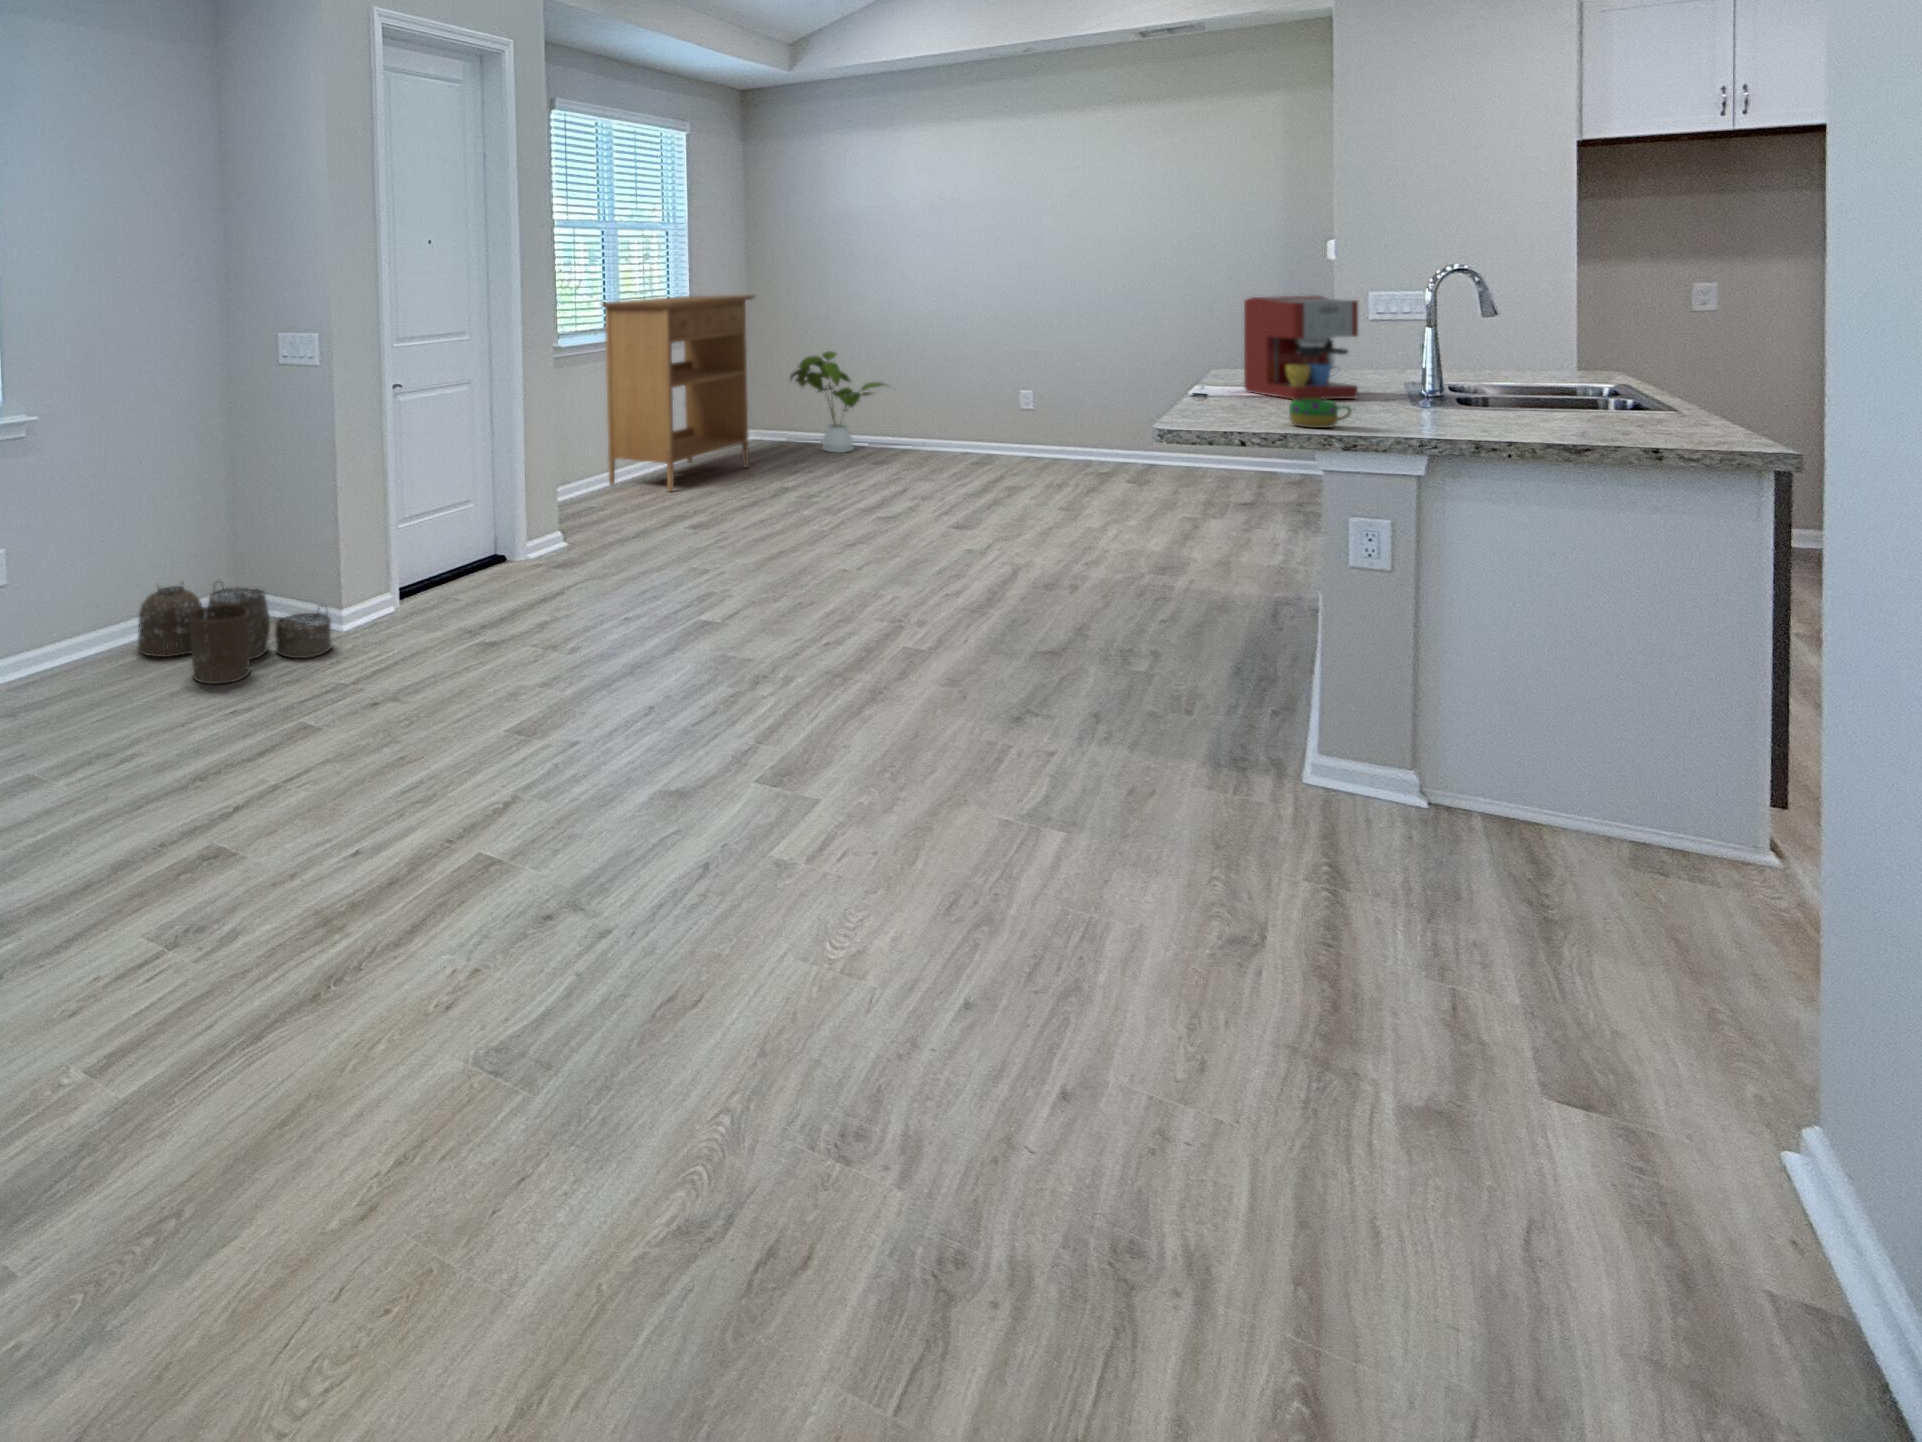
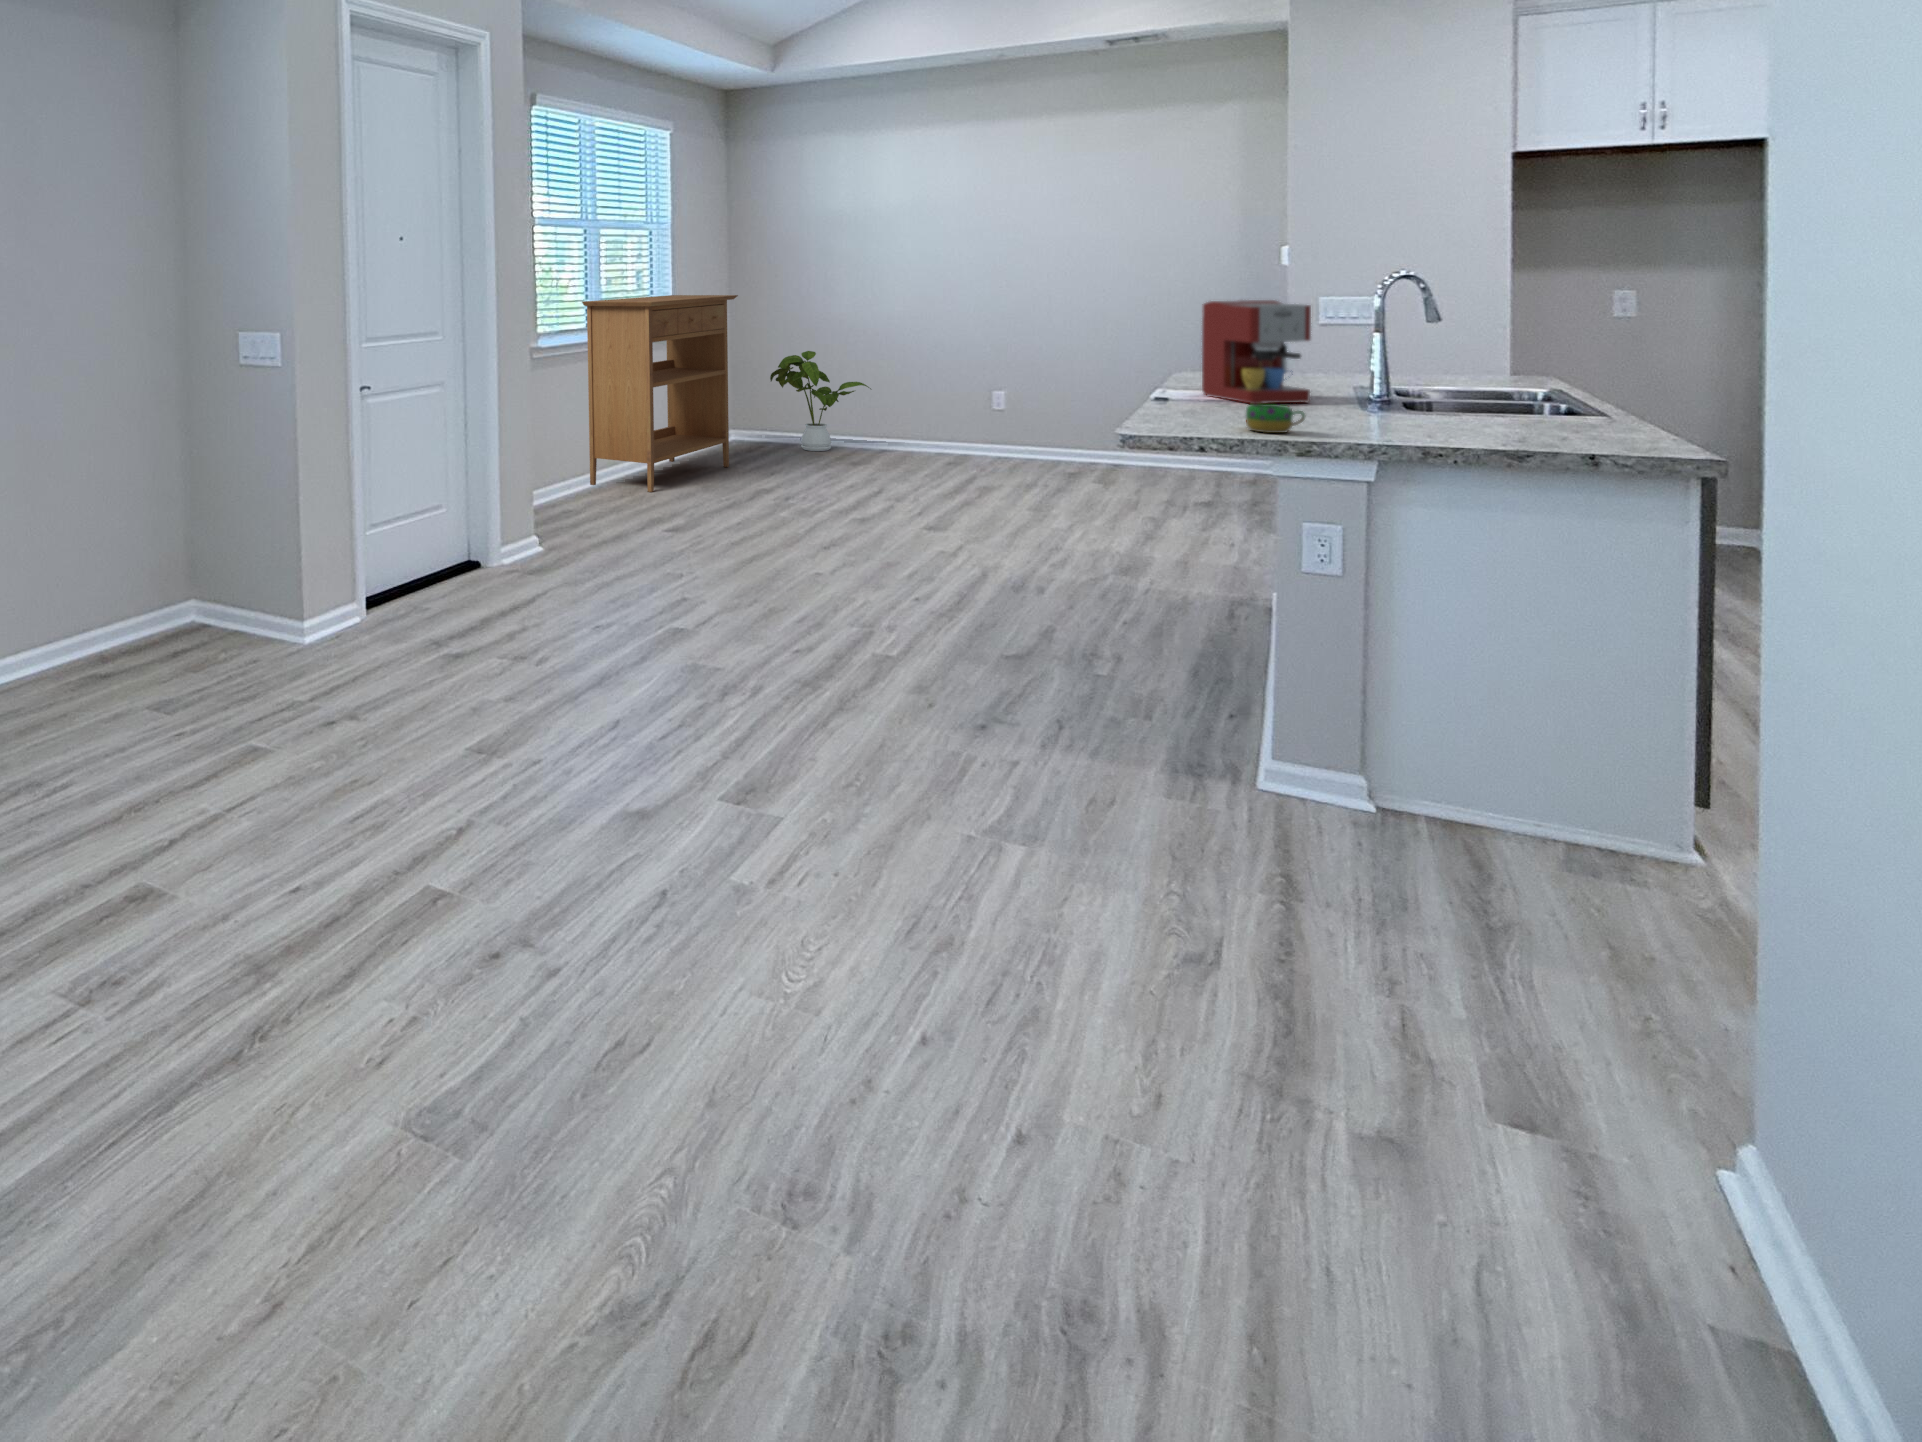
woven basket: present [138,582,332,684] -> none [86,591,293,701]

